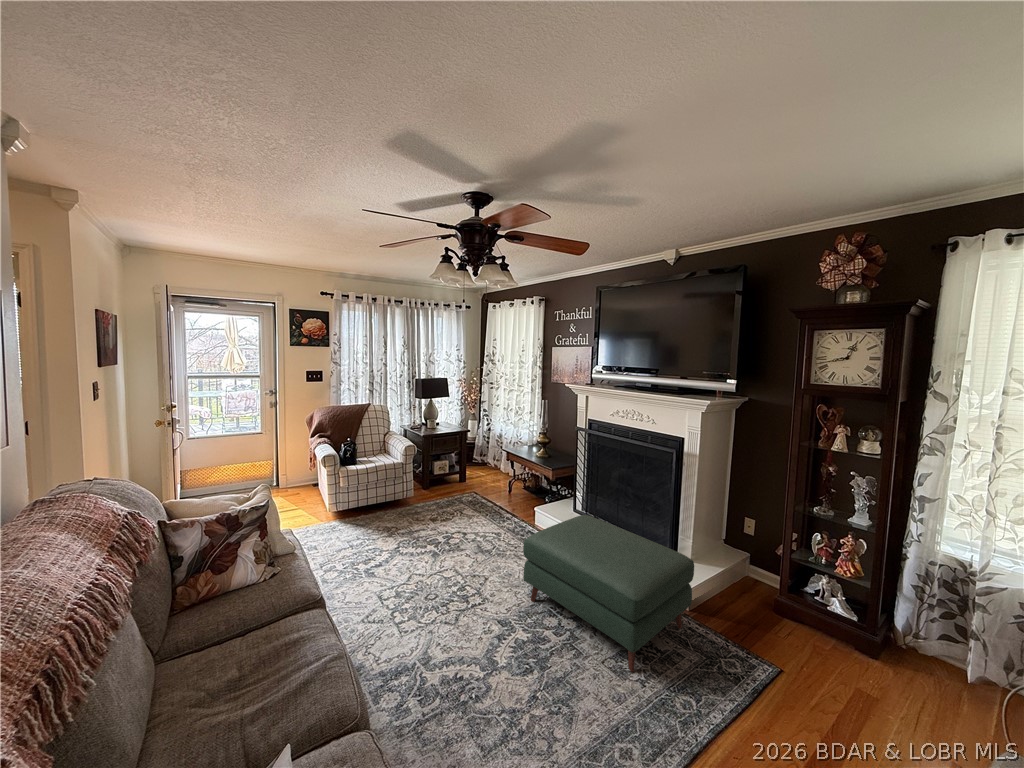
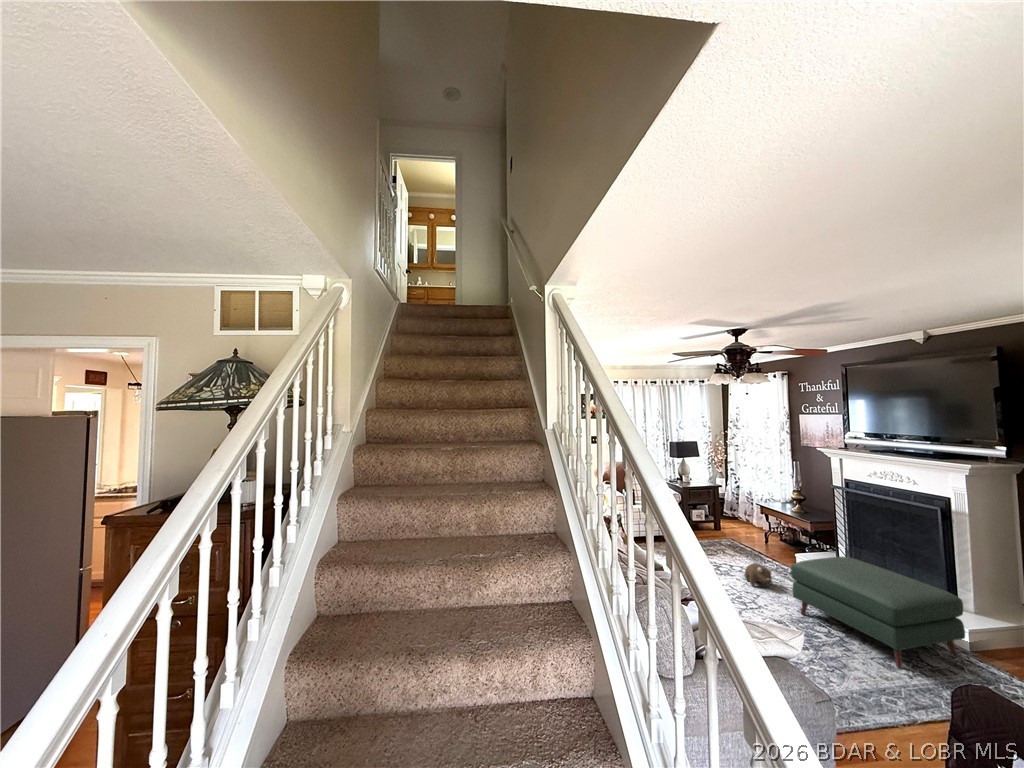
plush toy: none [476,532,506,563] -> present [745,563,772,586]

